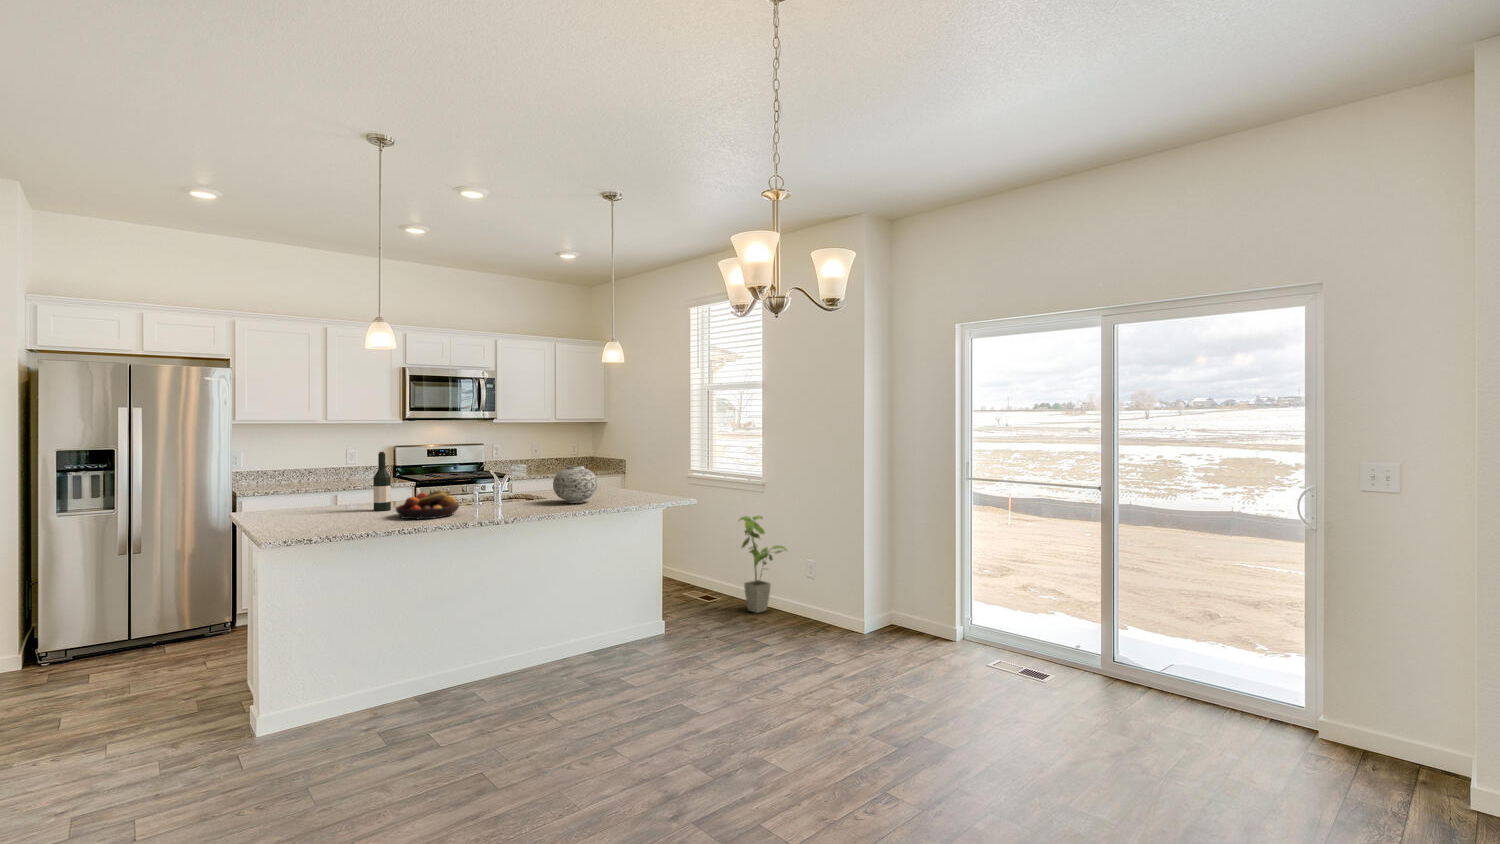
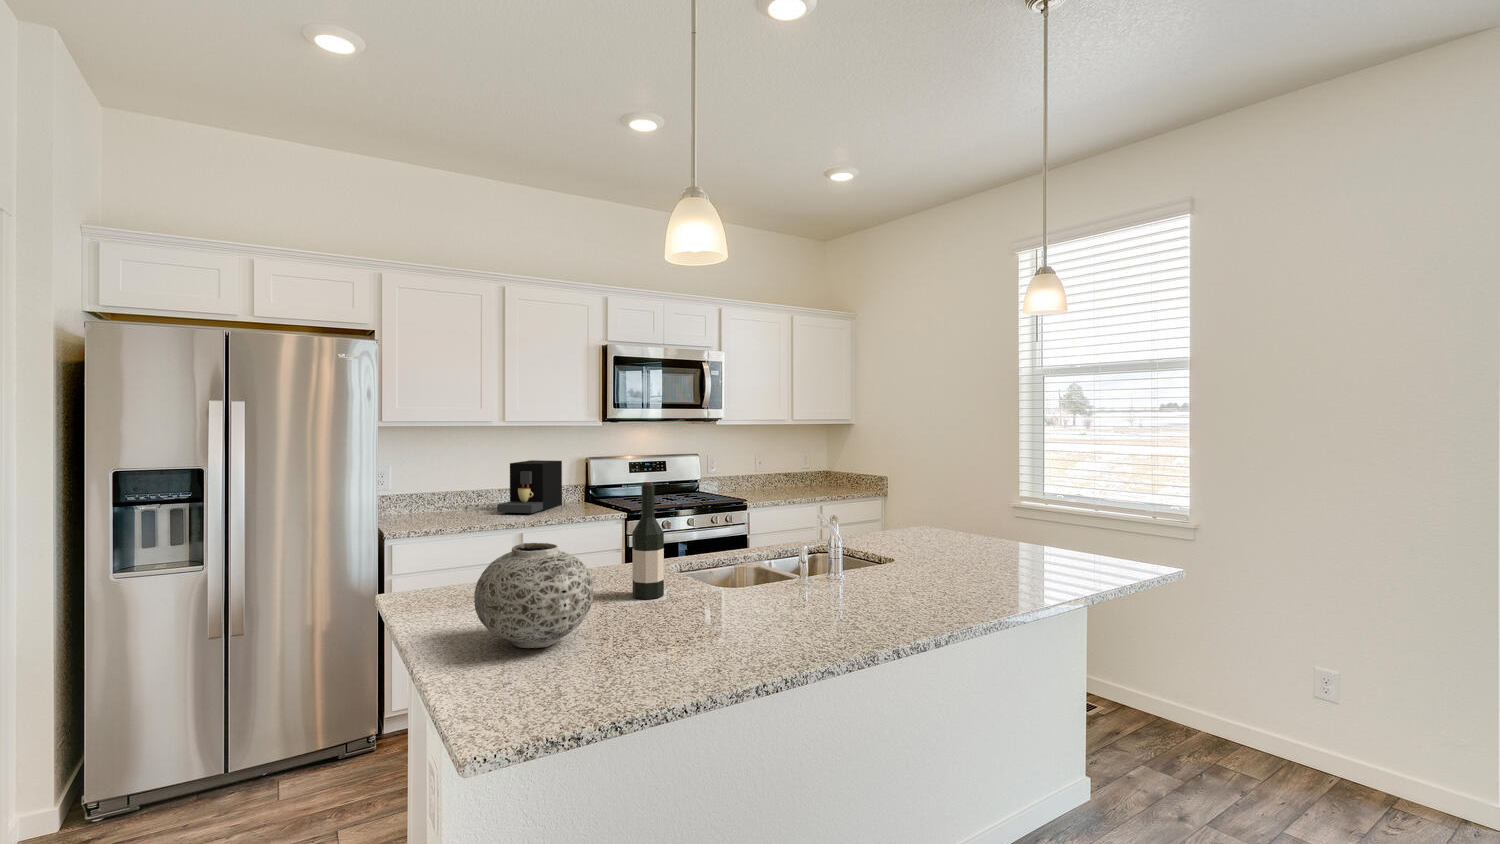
coffee maker: none [321,448,373,482] -> present [497,460,562,513]
vase: present [553,466,597,503] -> present [474,543,594,648]
fruit bowl: present [396,490,459,519] -> none [699,561,822,640]
house plant: present [739,516,787,613] -> none [1172,587,1282,756]

